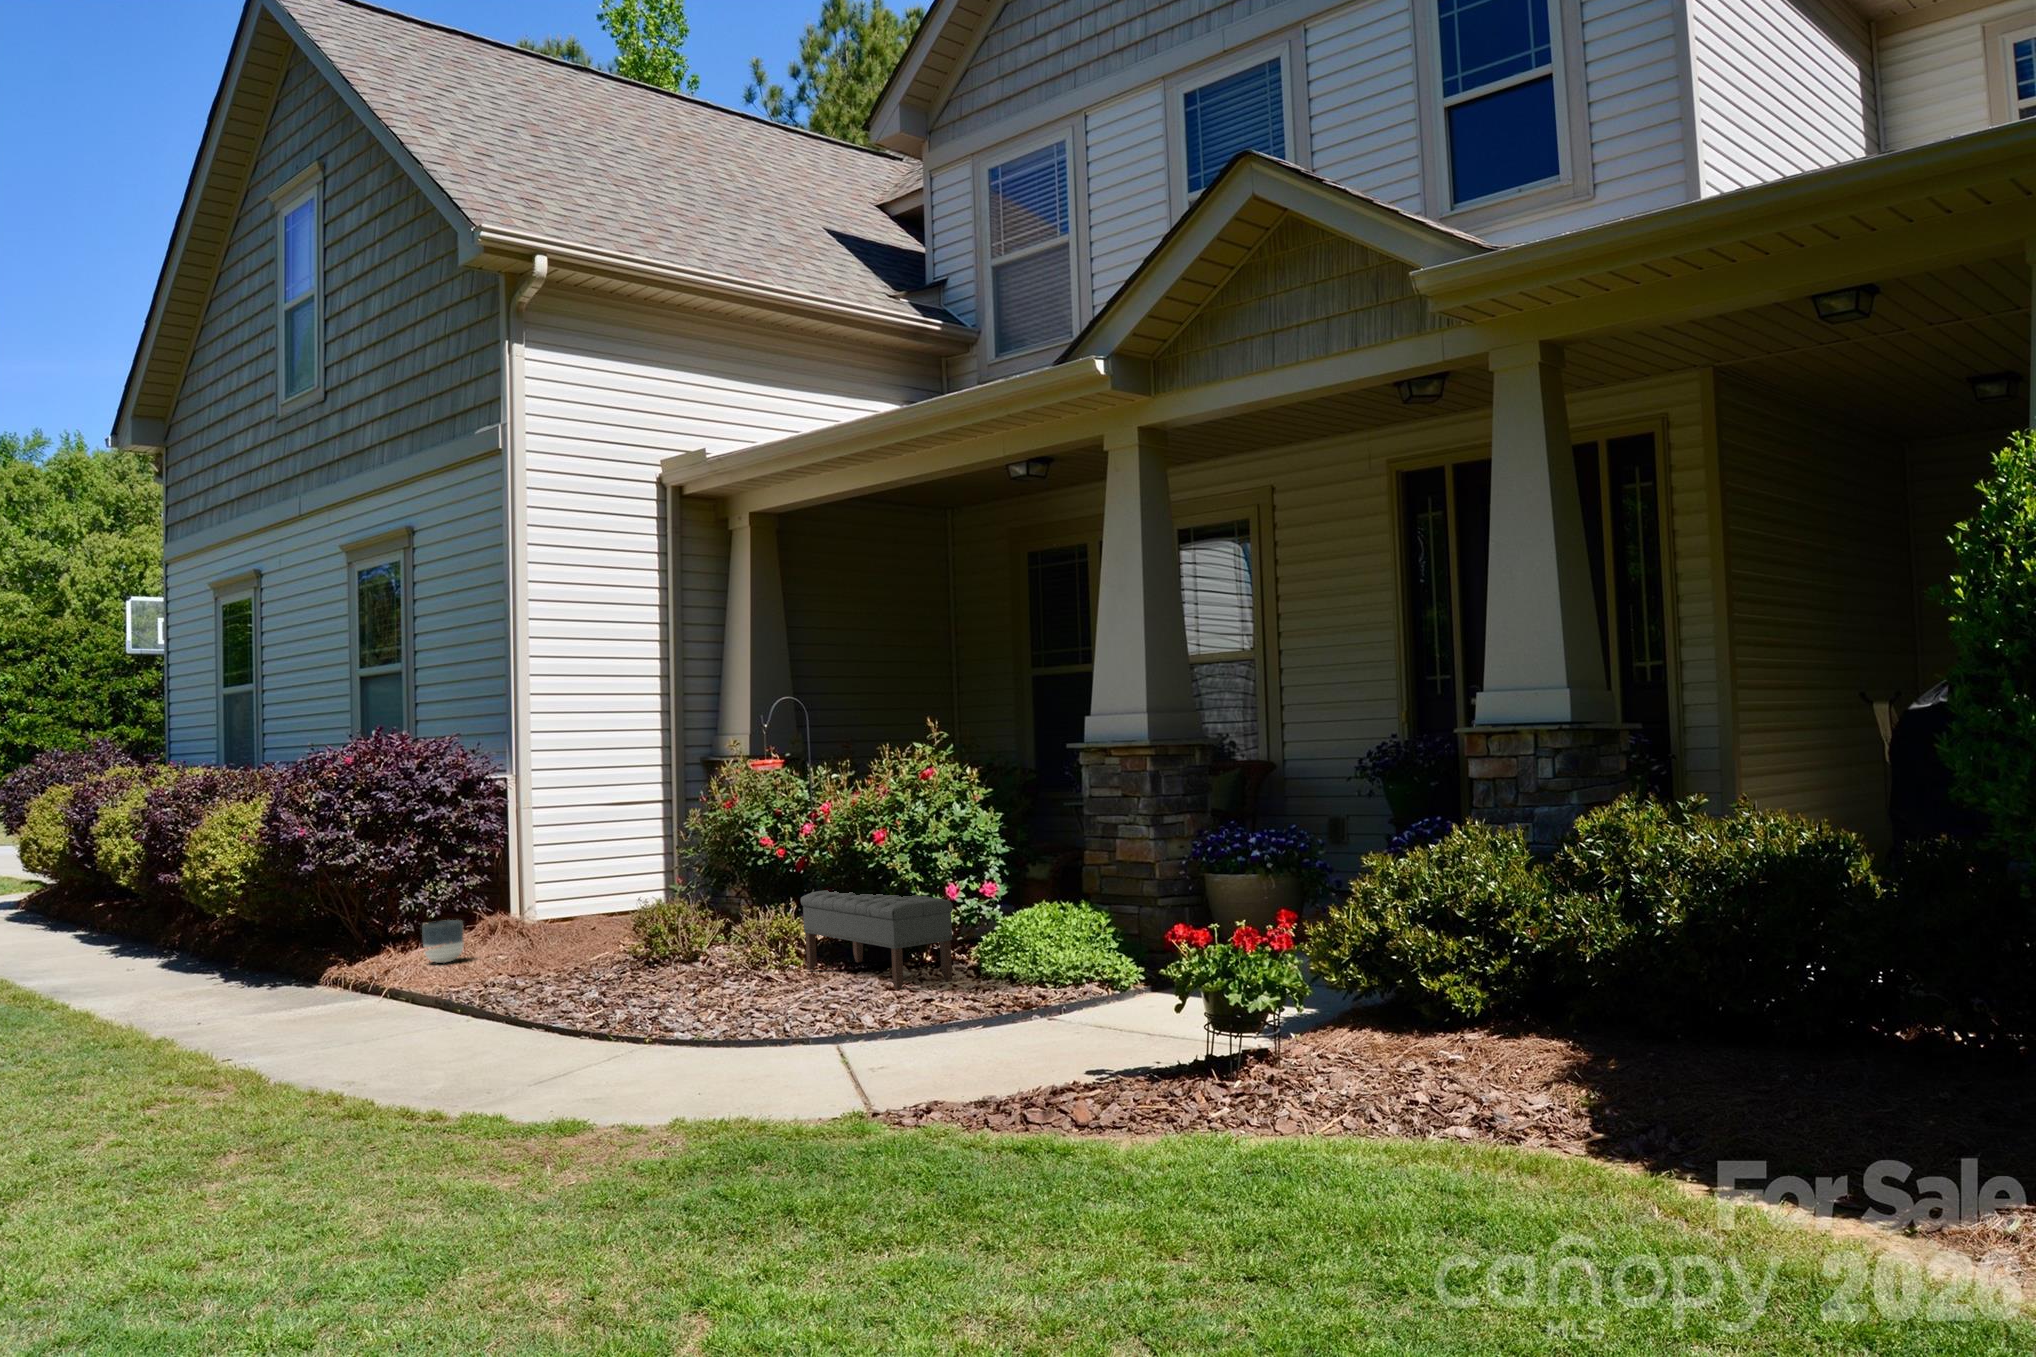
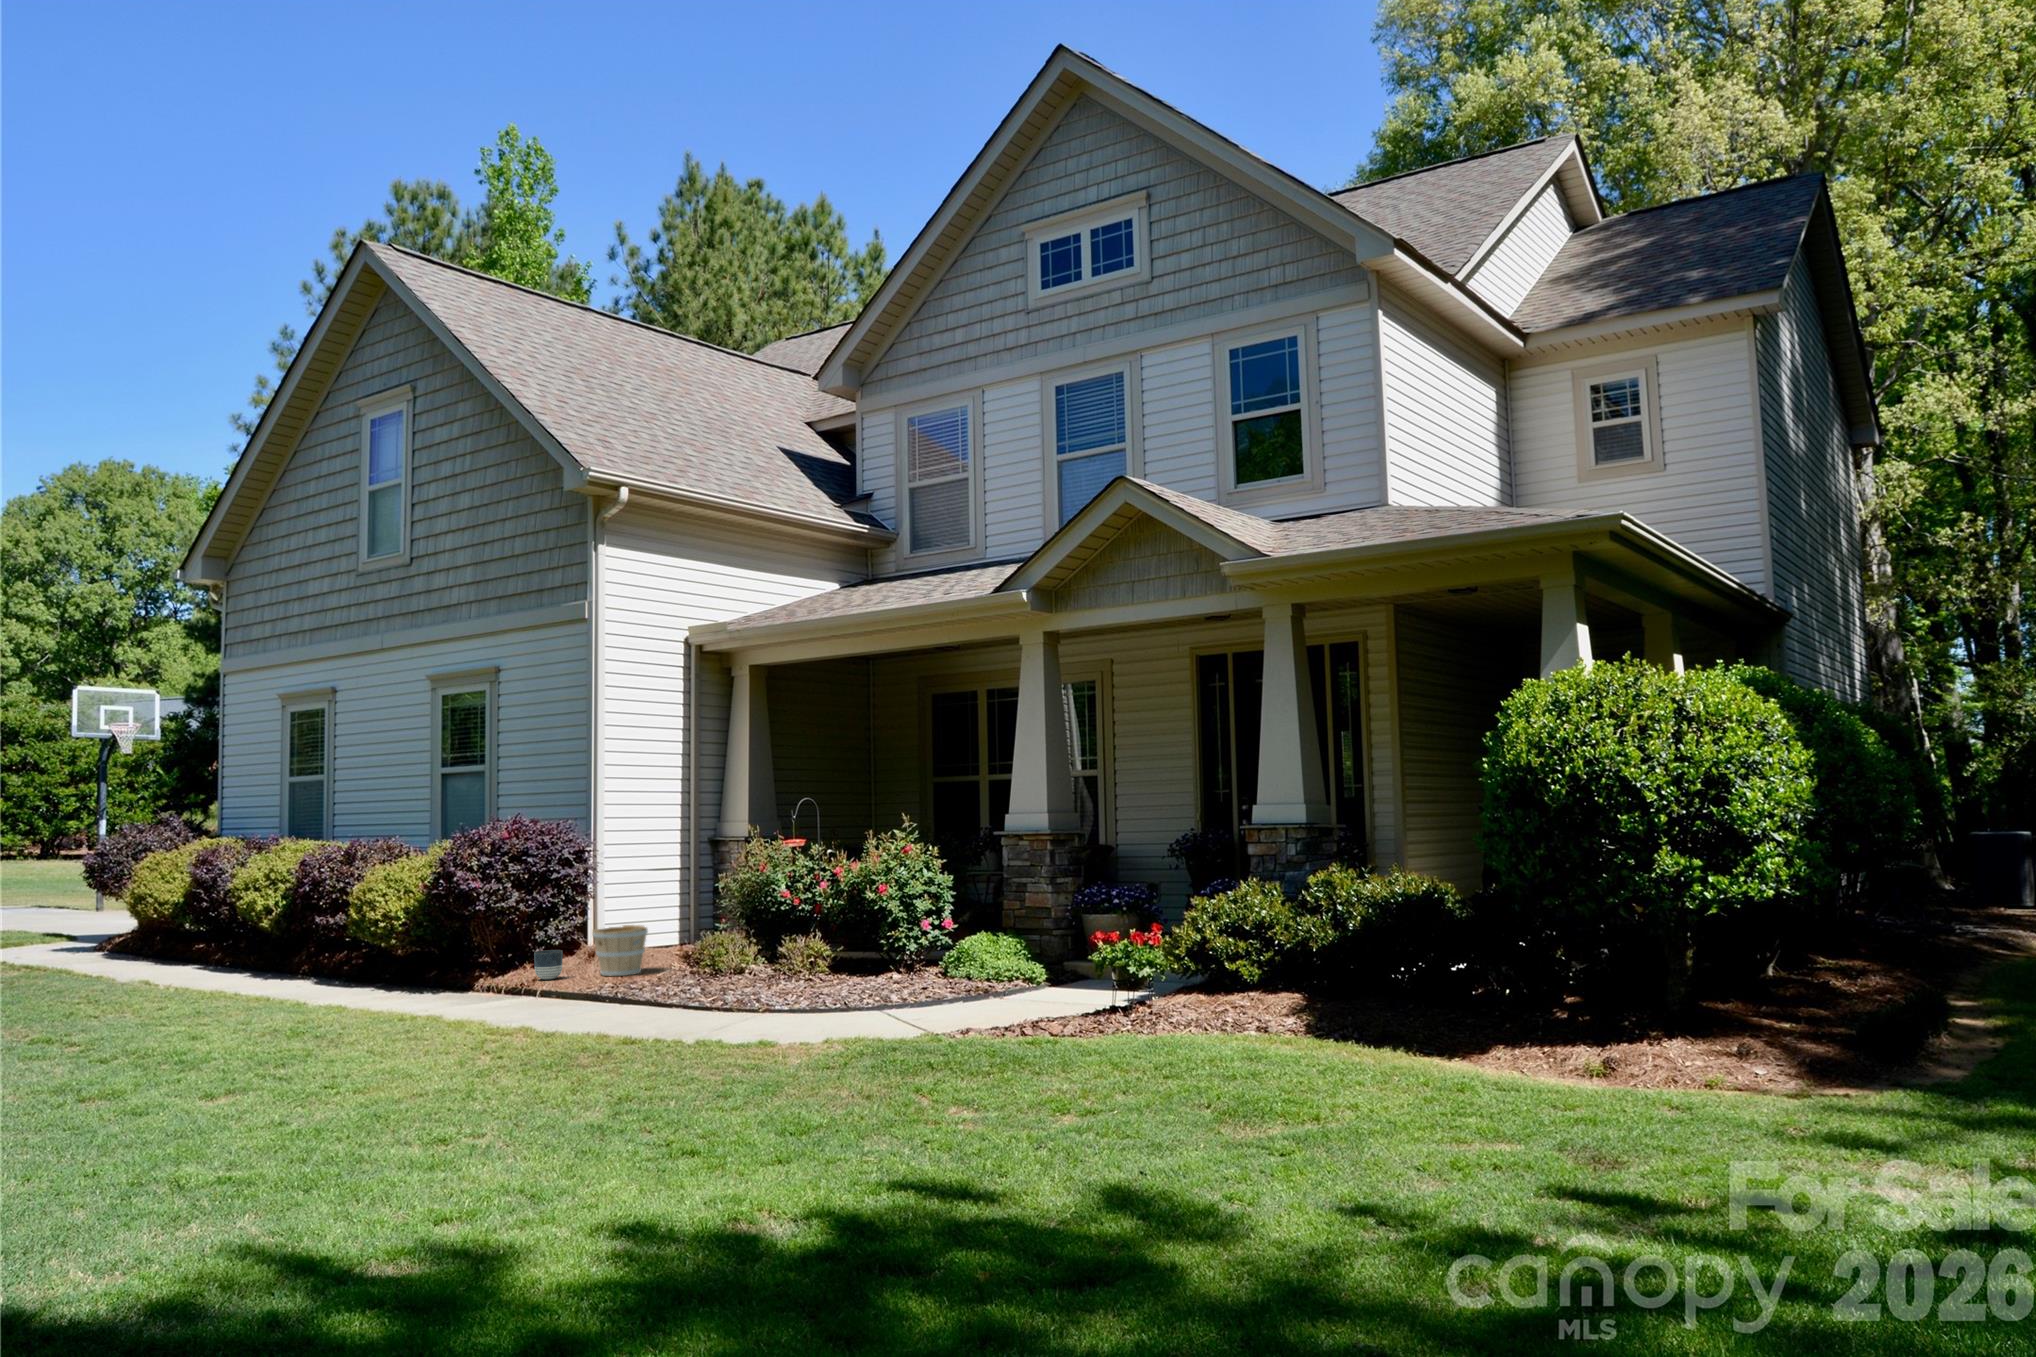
wooden bucket: none [503,884,583,959] -> present [592,925,648,976]
bench: present [801,890,953,989] -> none [822,923,930,985]

